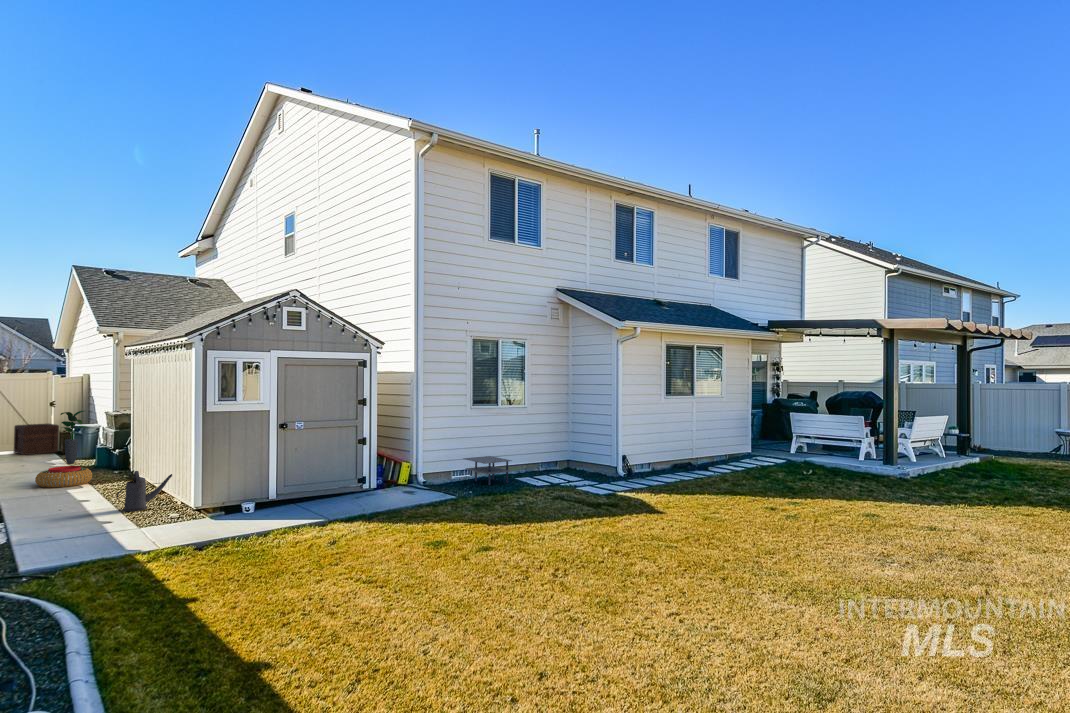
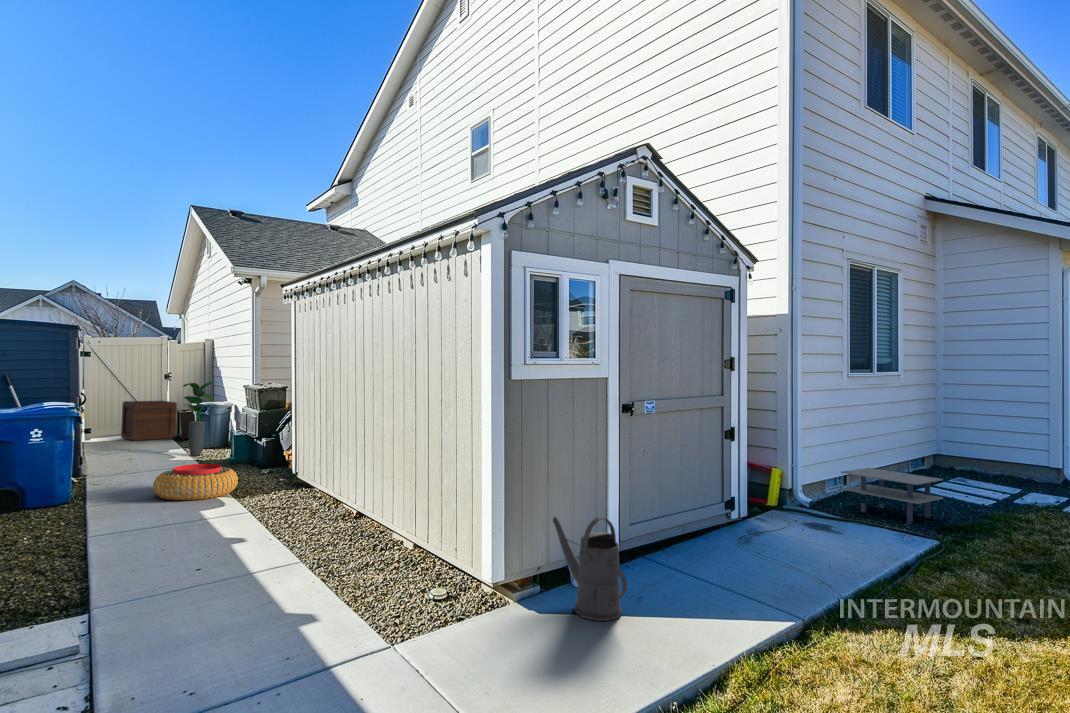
watering can: present [117,471,172,511] -> present [553,517,627,621]

